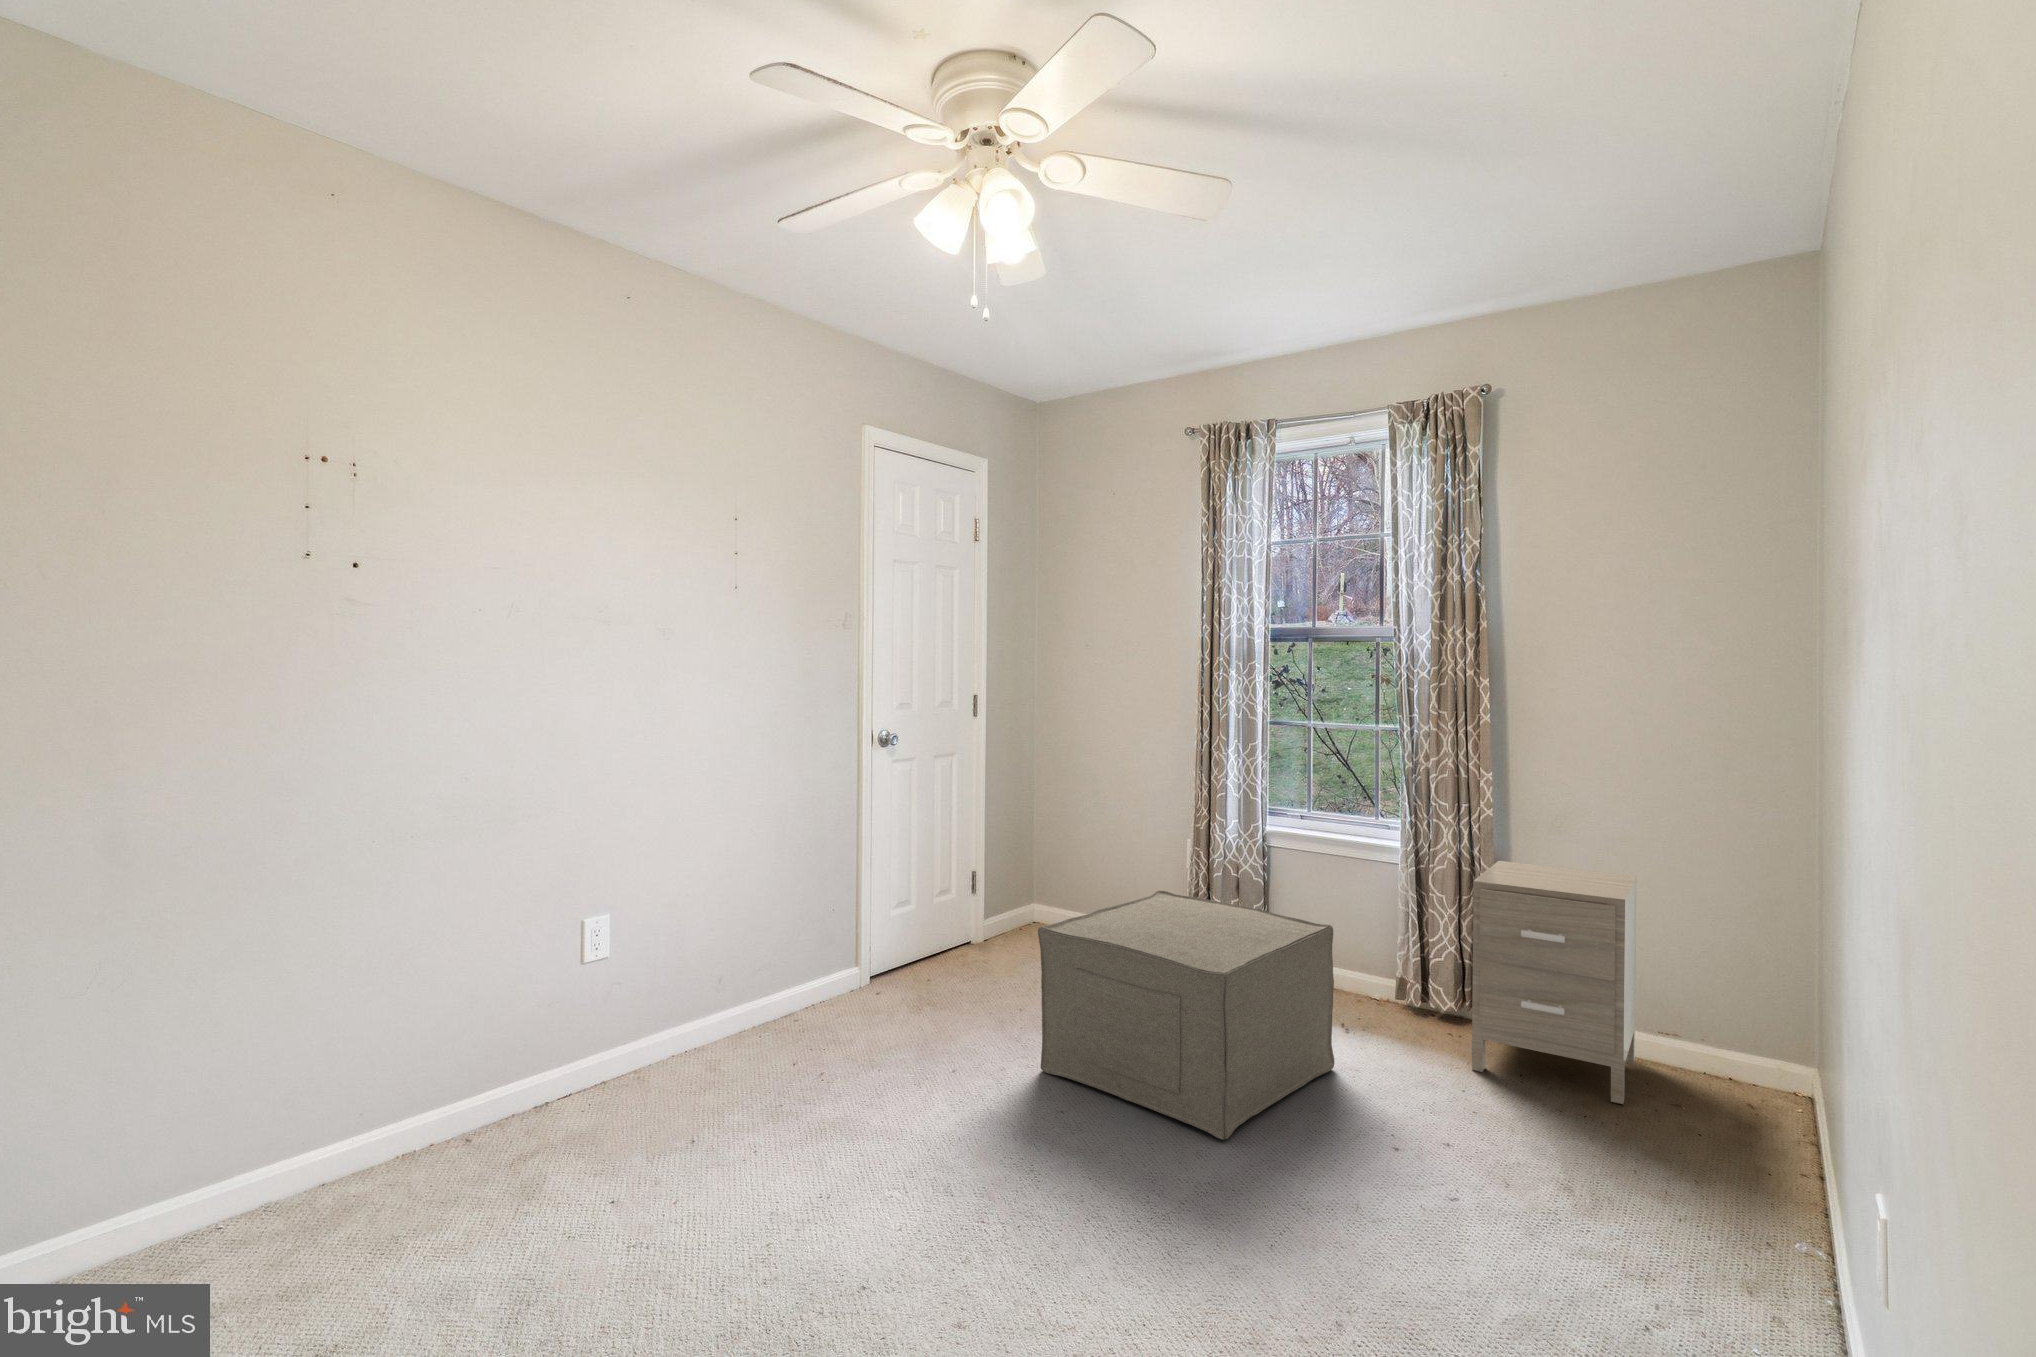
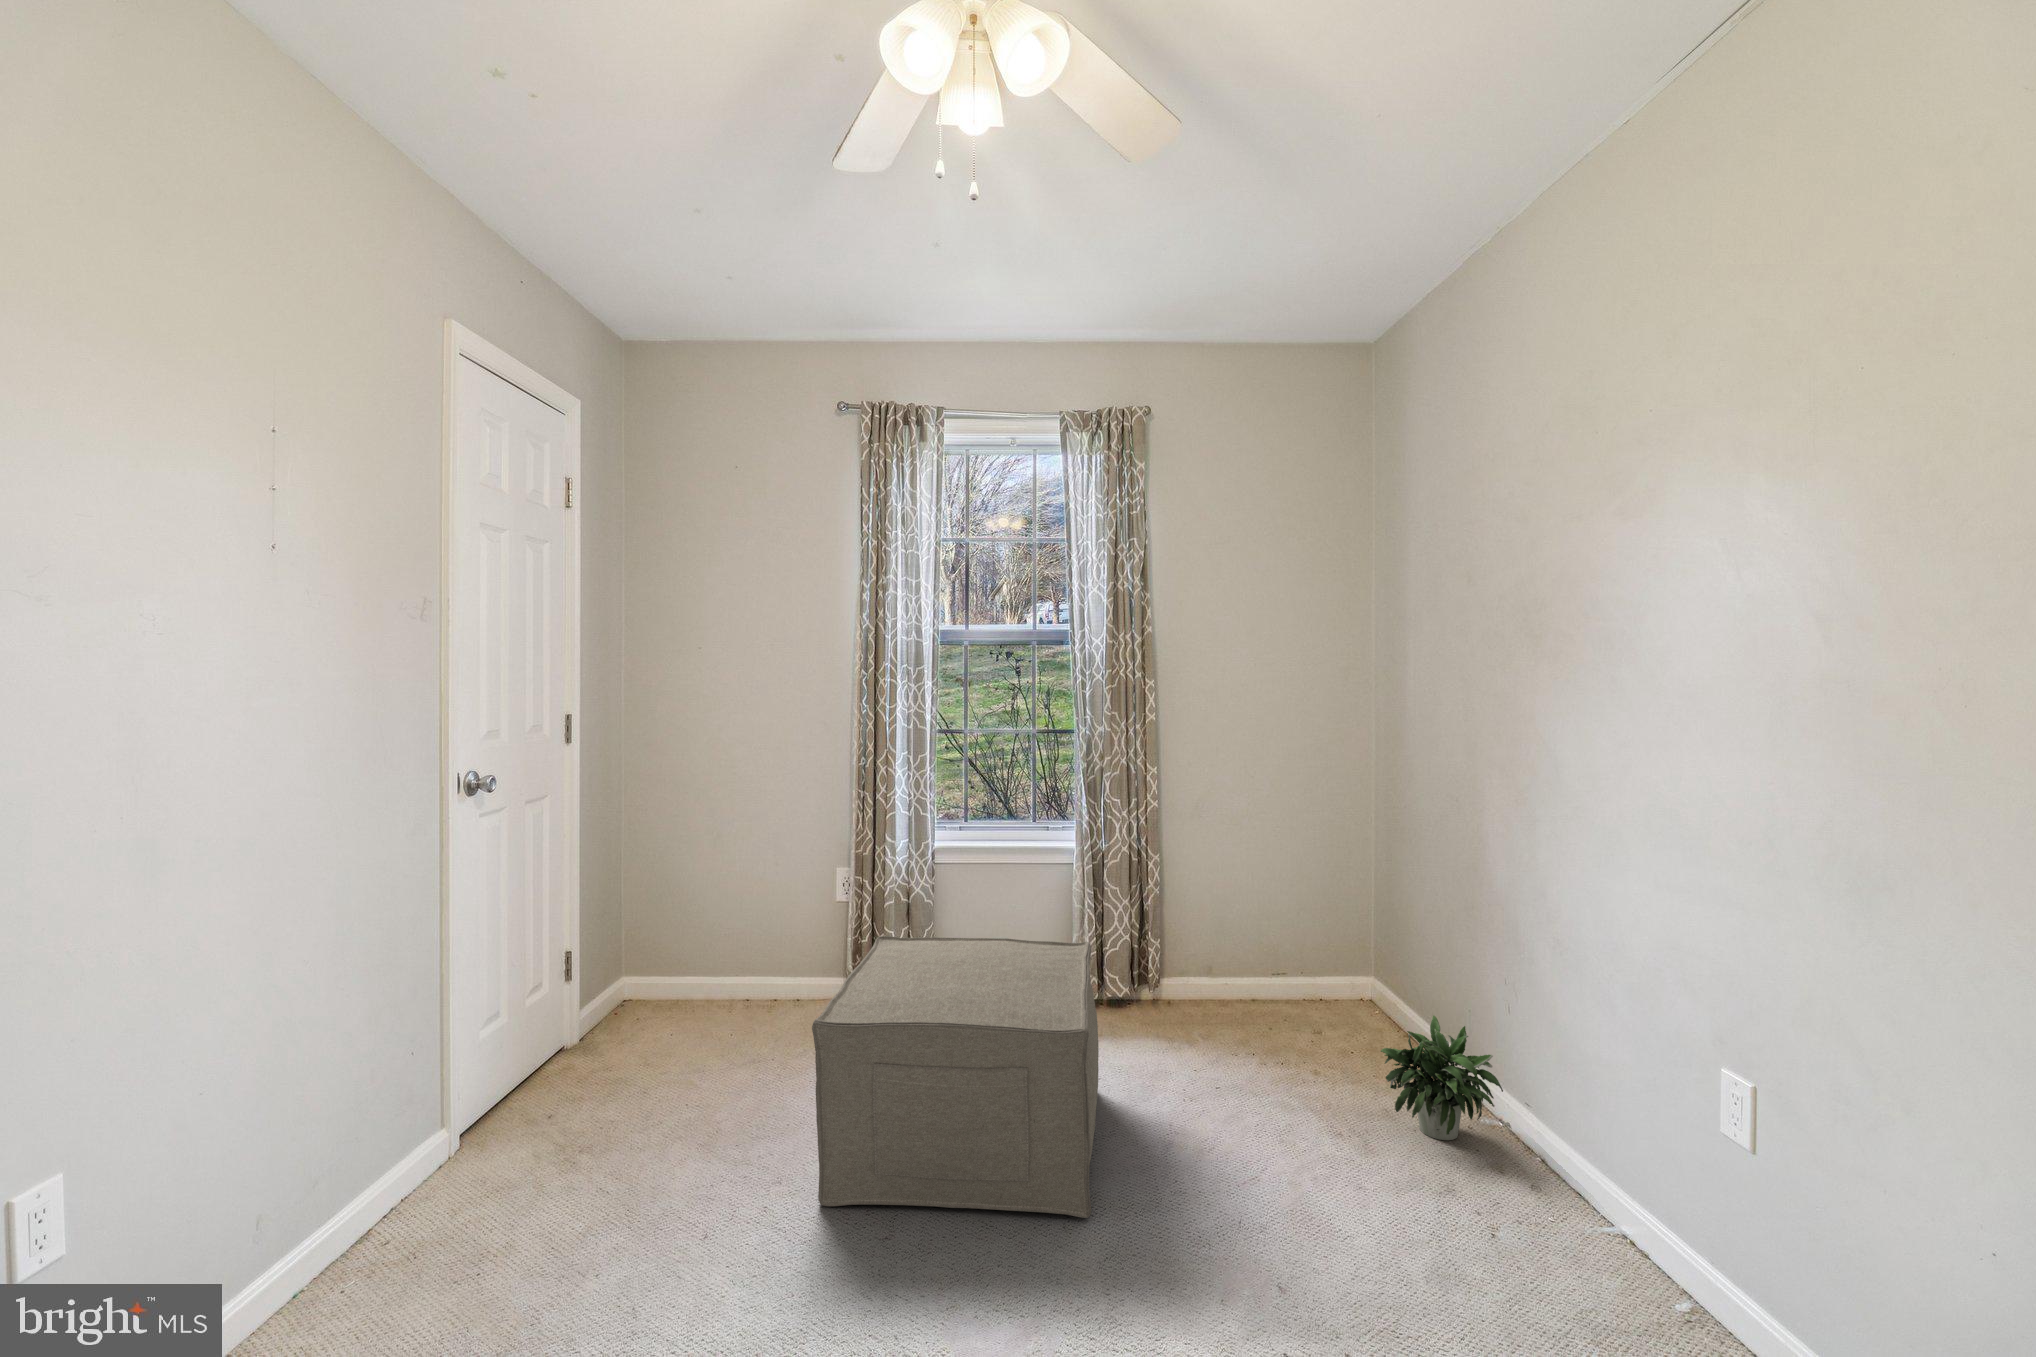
nightstand: present [1472,861,1637,1104] -> none [1164,847,1307,1050]
potted plant: none [1624,1083,1808,1241] -> present [1381,1015,1511,1140]

